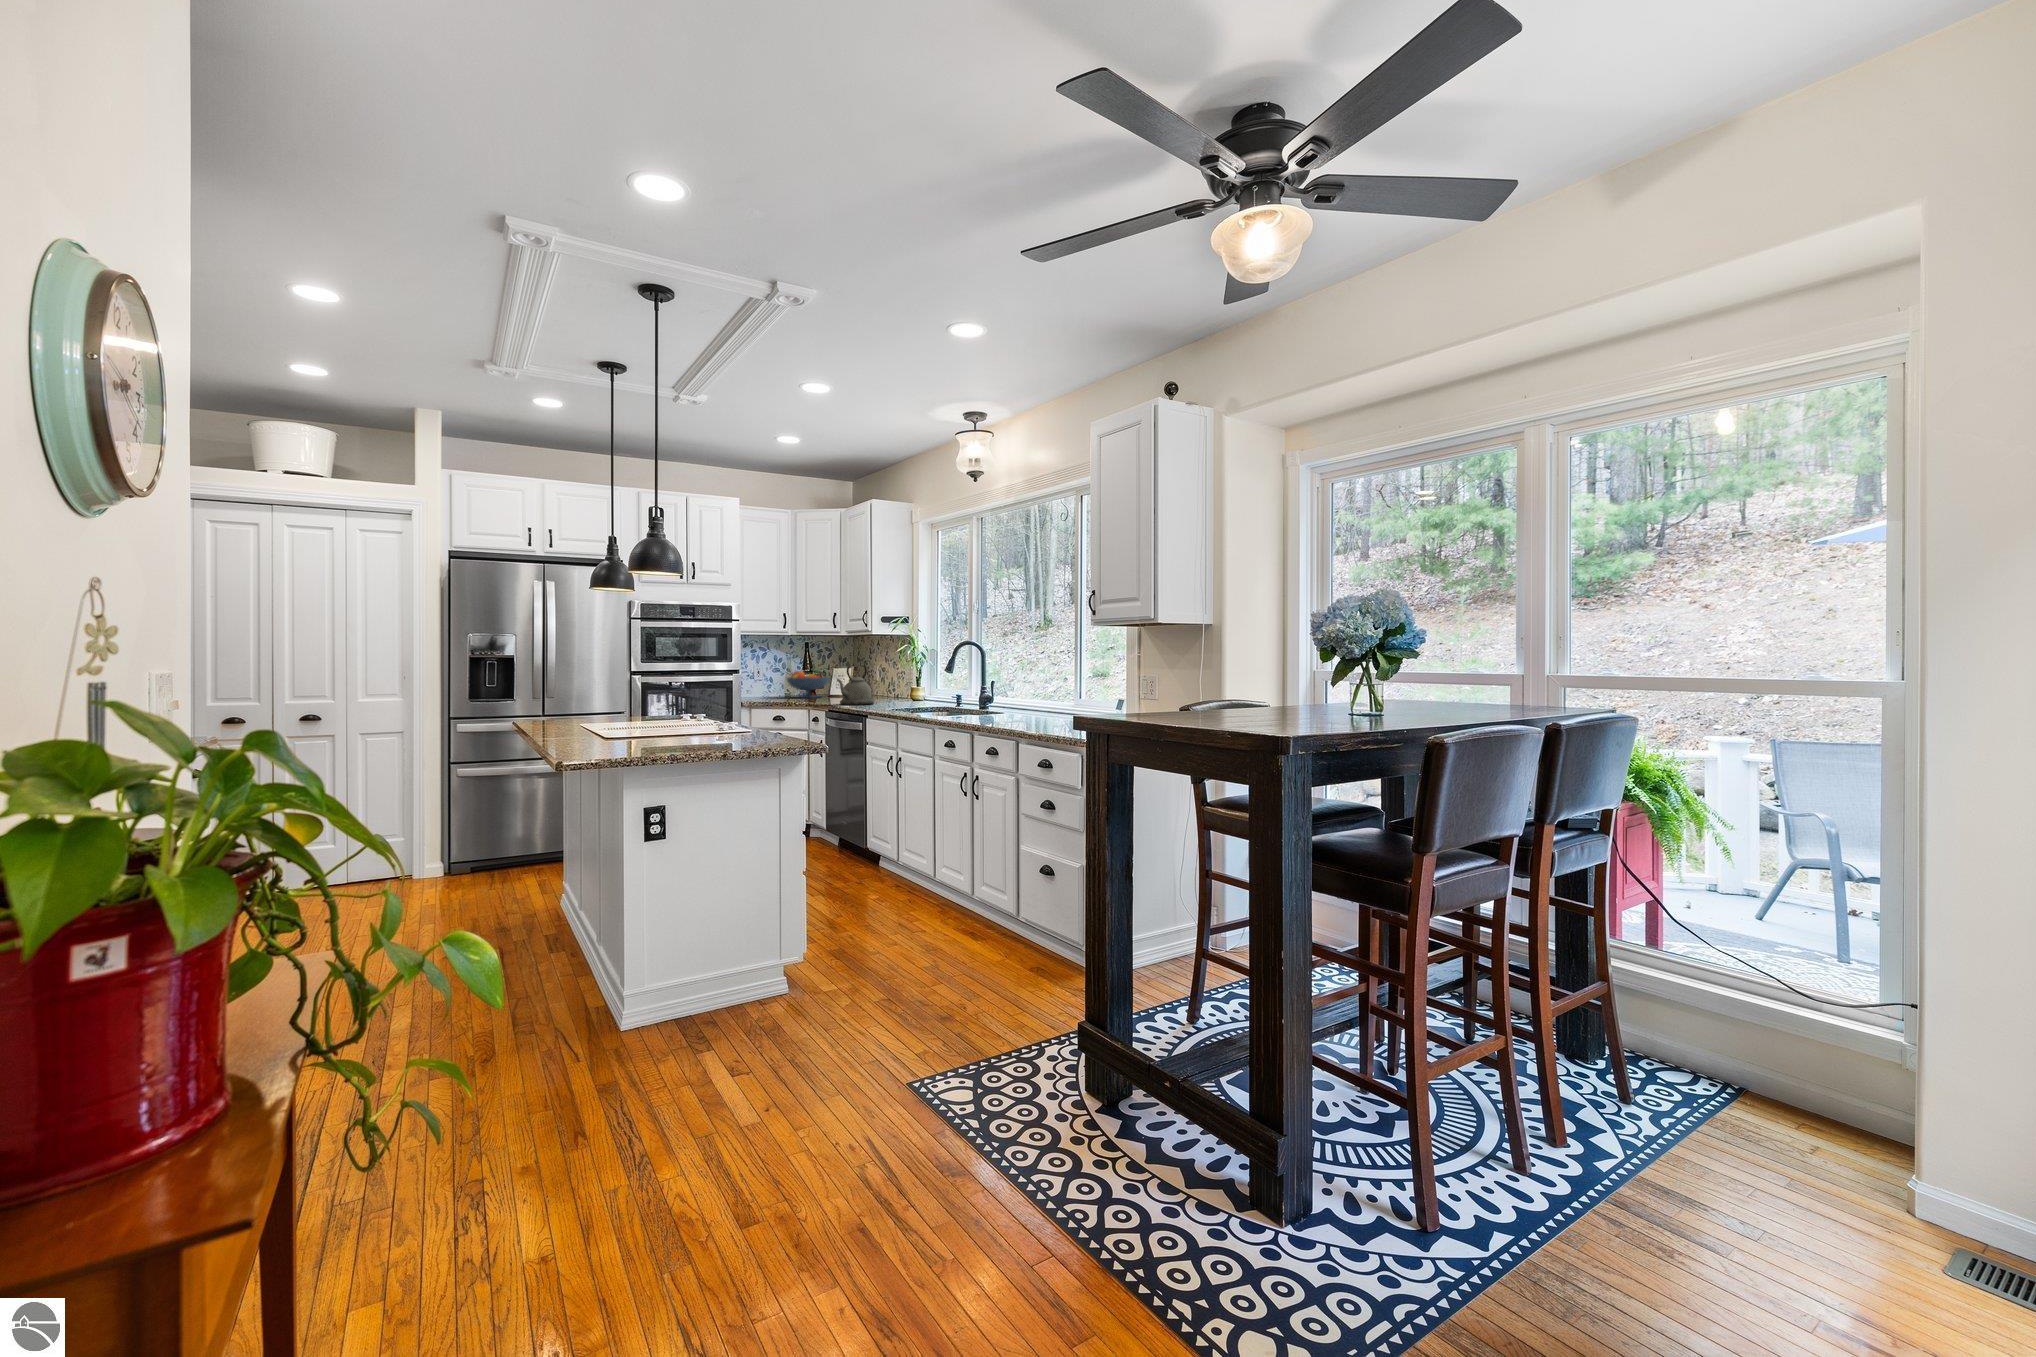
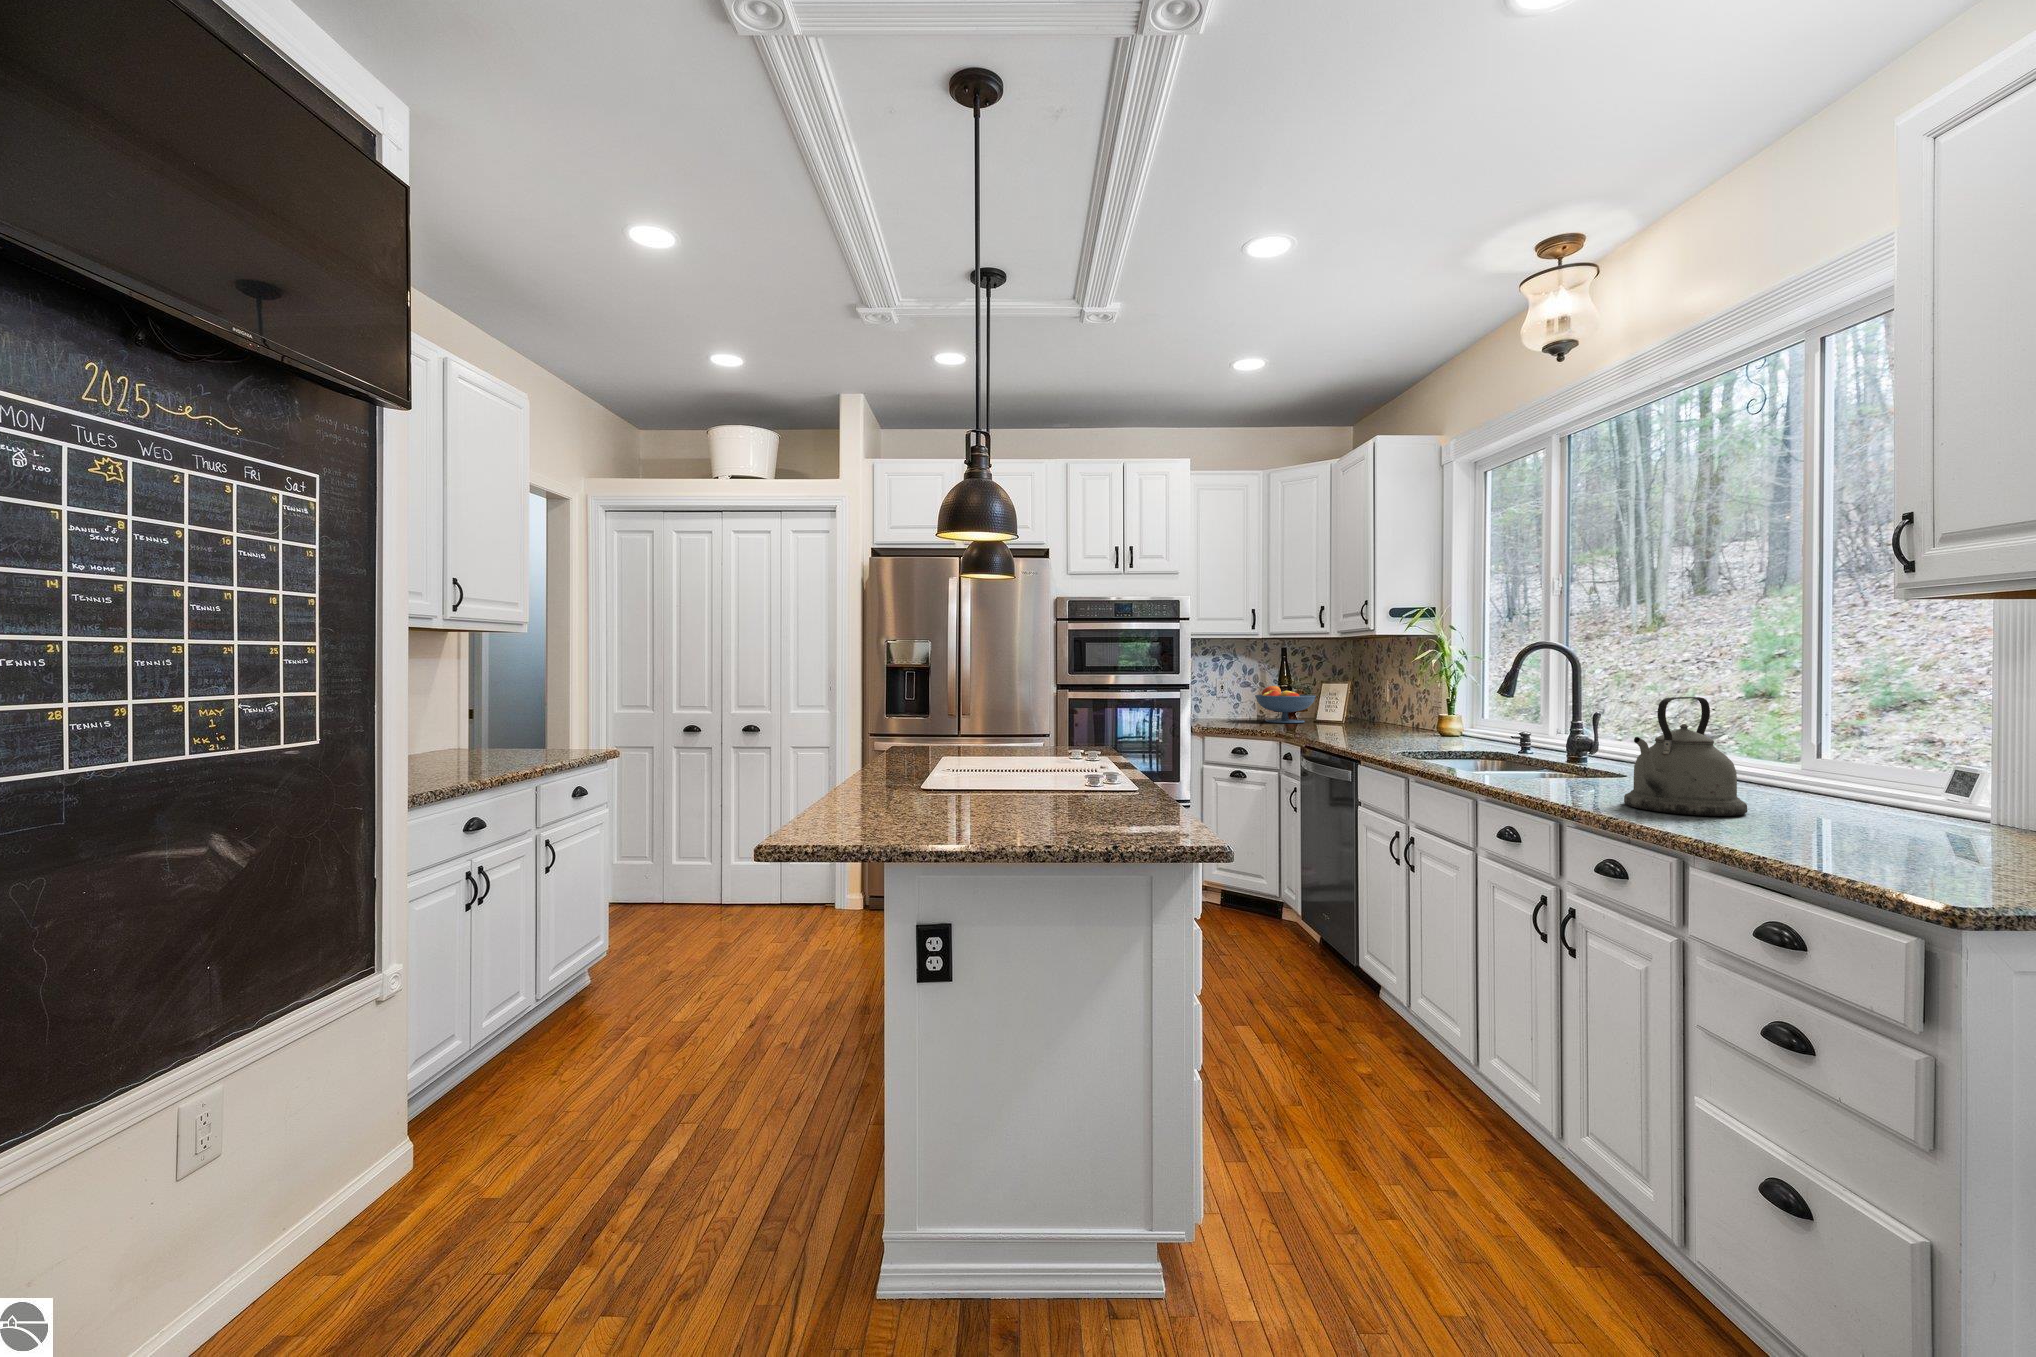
kettle: present [837,665,874,705] -> present [1624,697,1747,816]

